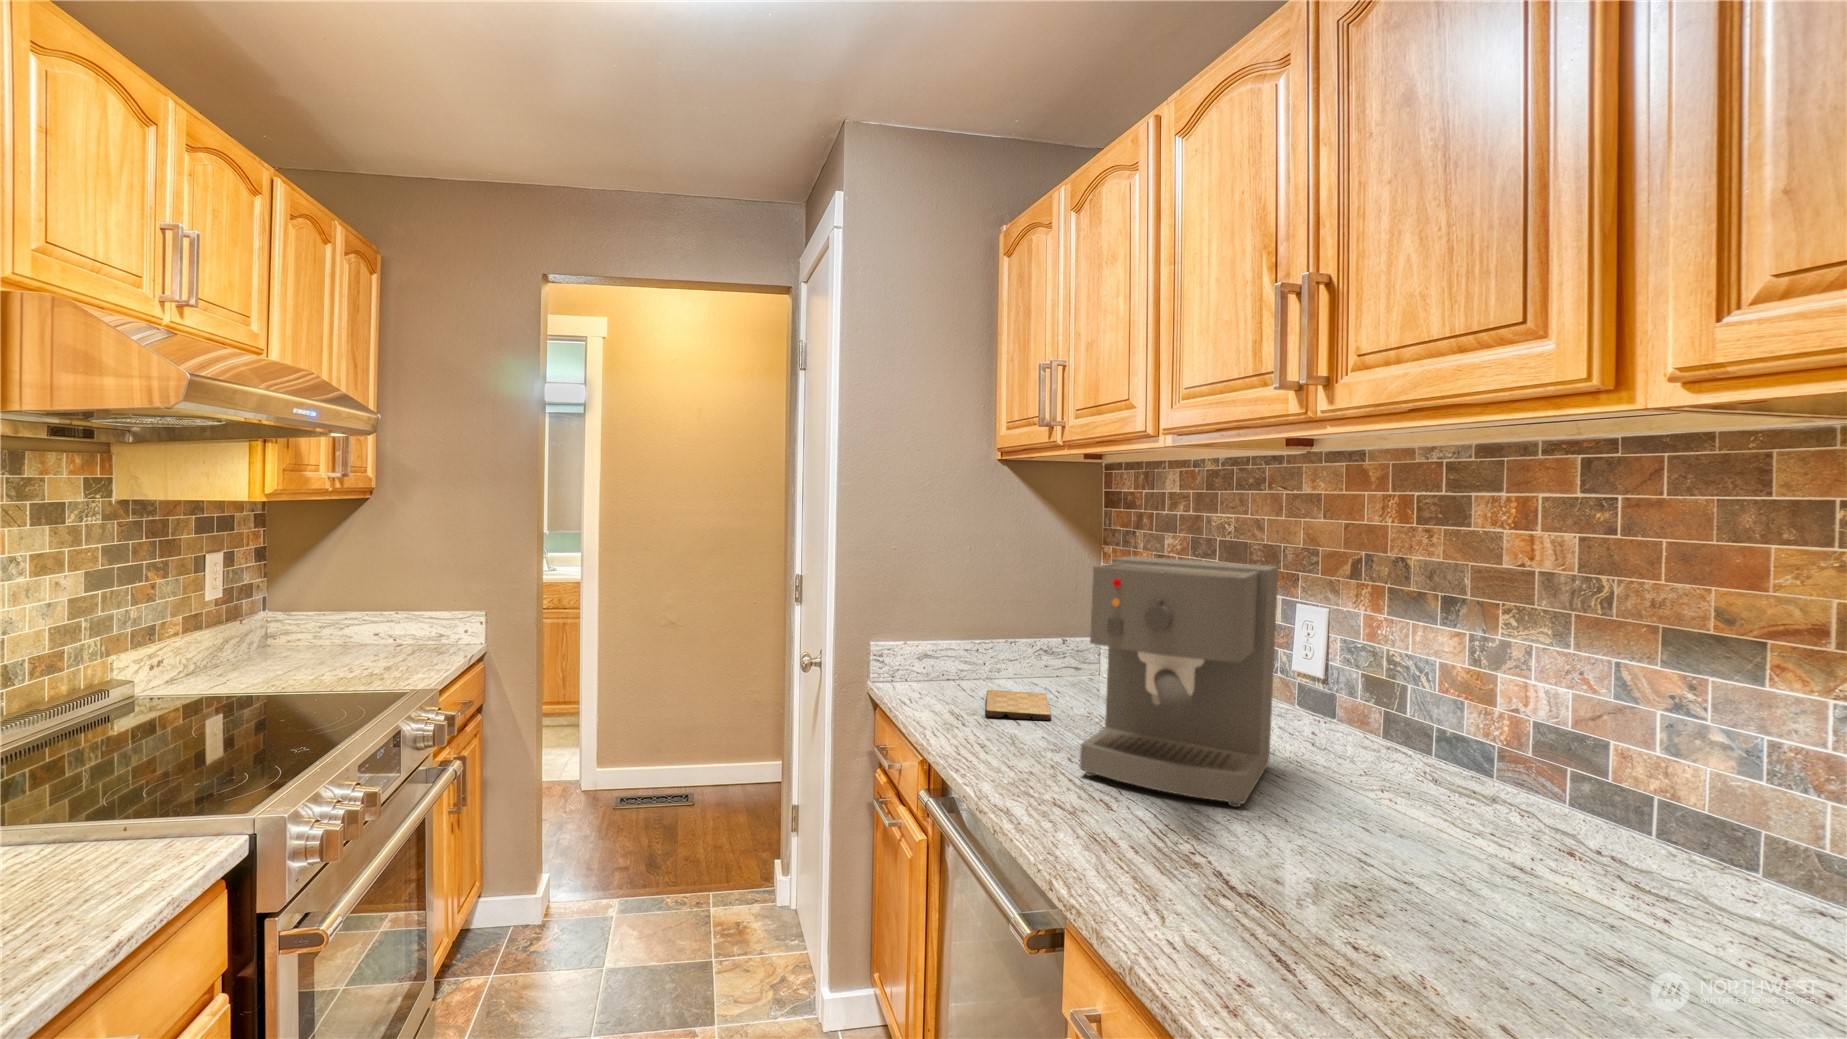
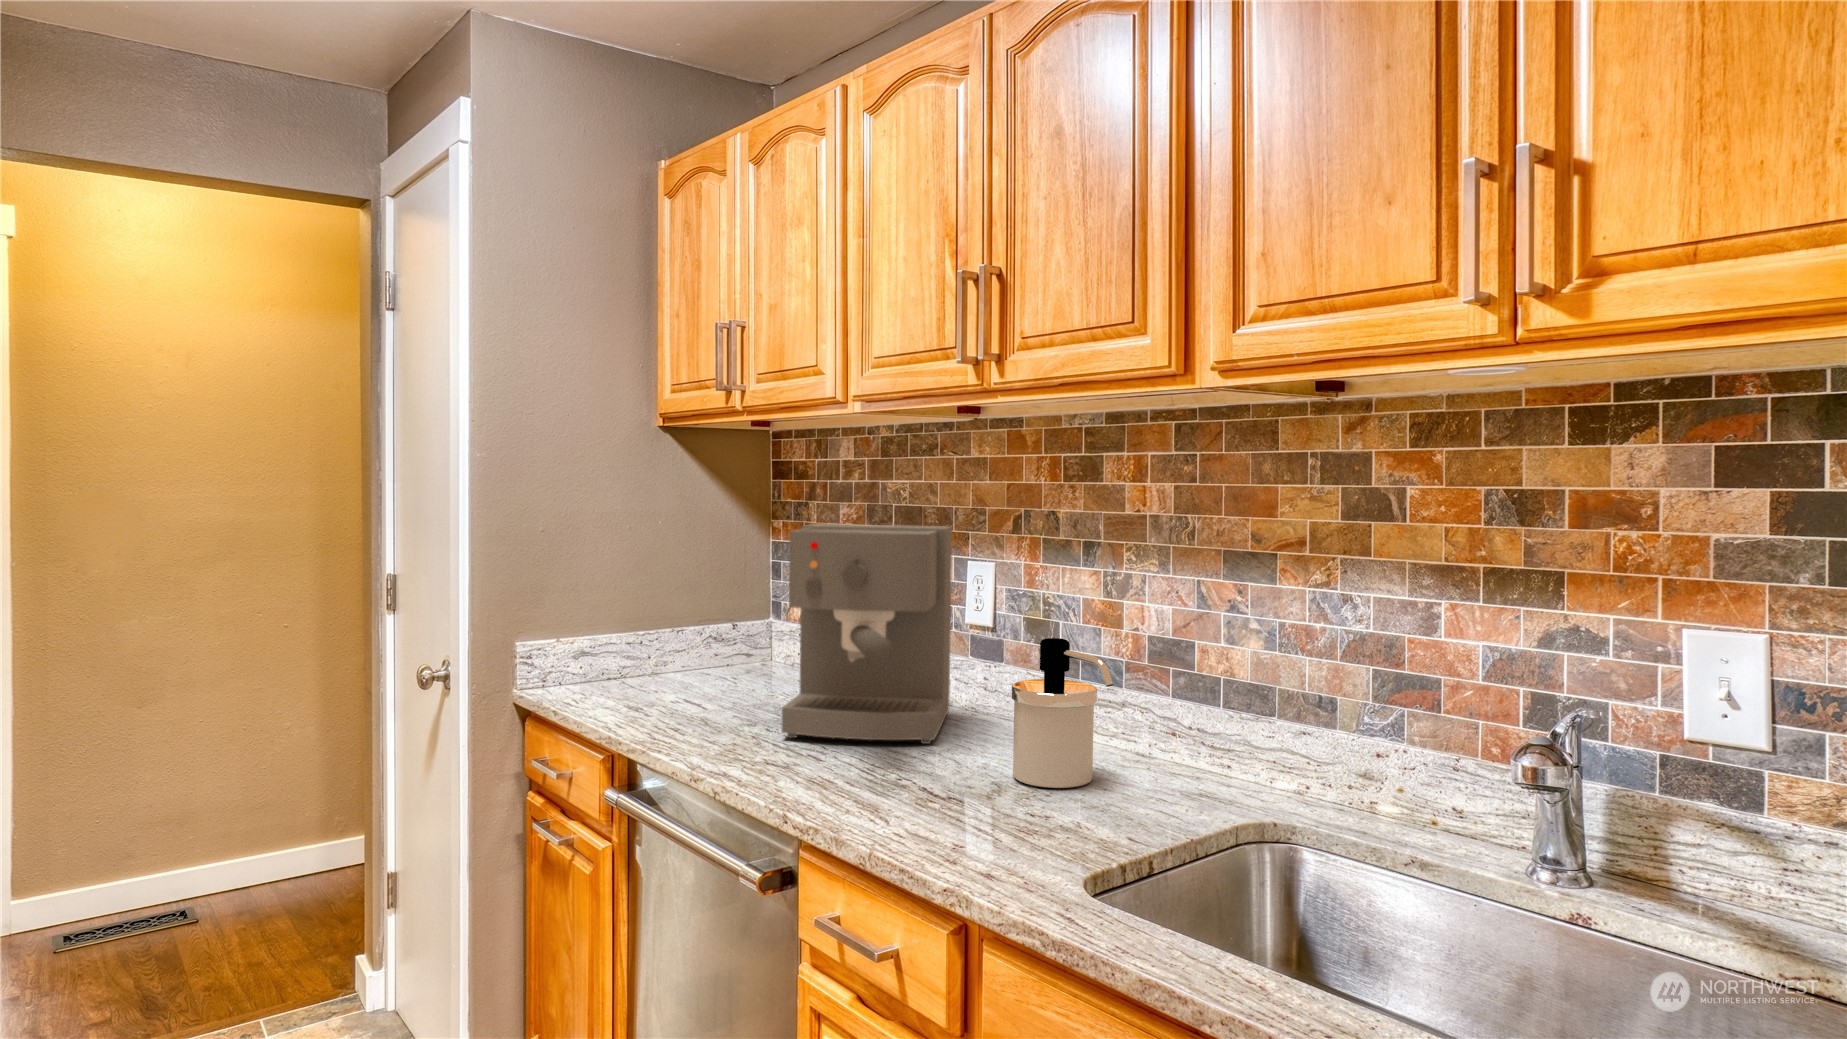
cutting board: present [985,690,1051,720] -> none [658,678,736,704]
soap dispenser: none [1335,717,1480,910] -> present [1011,638,1113,788]

